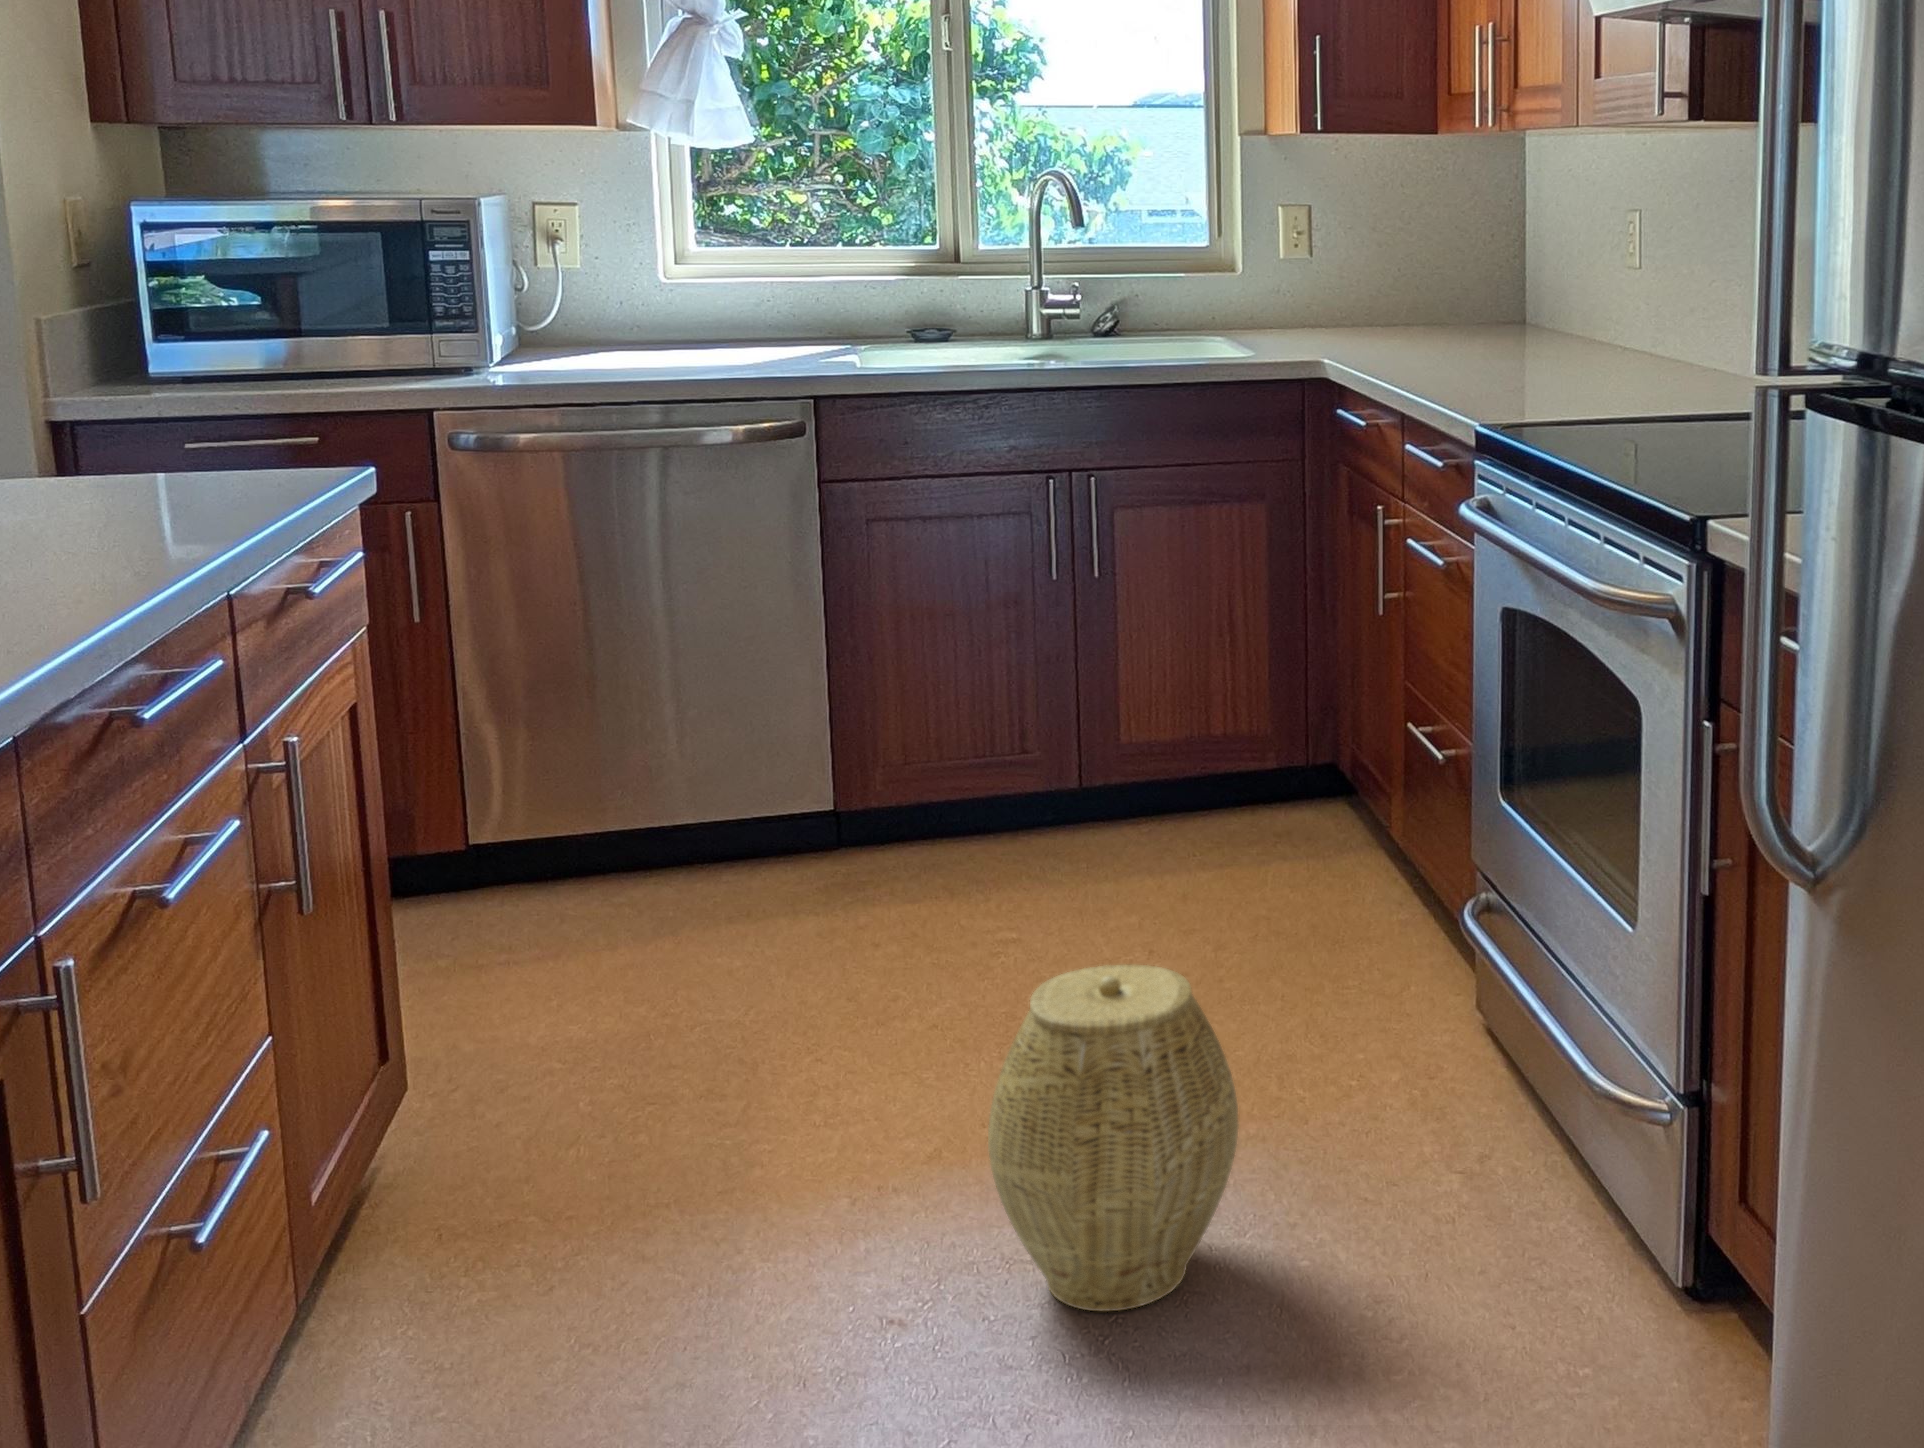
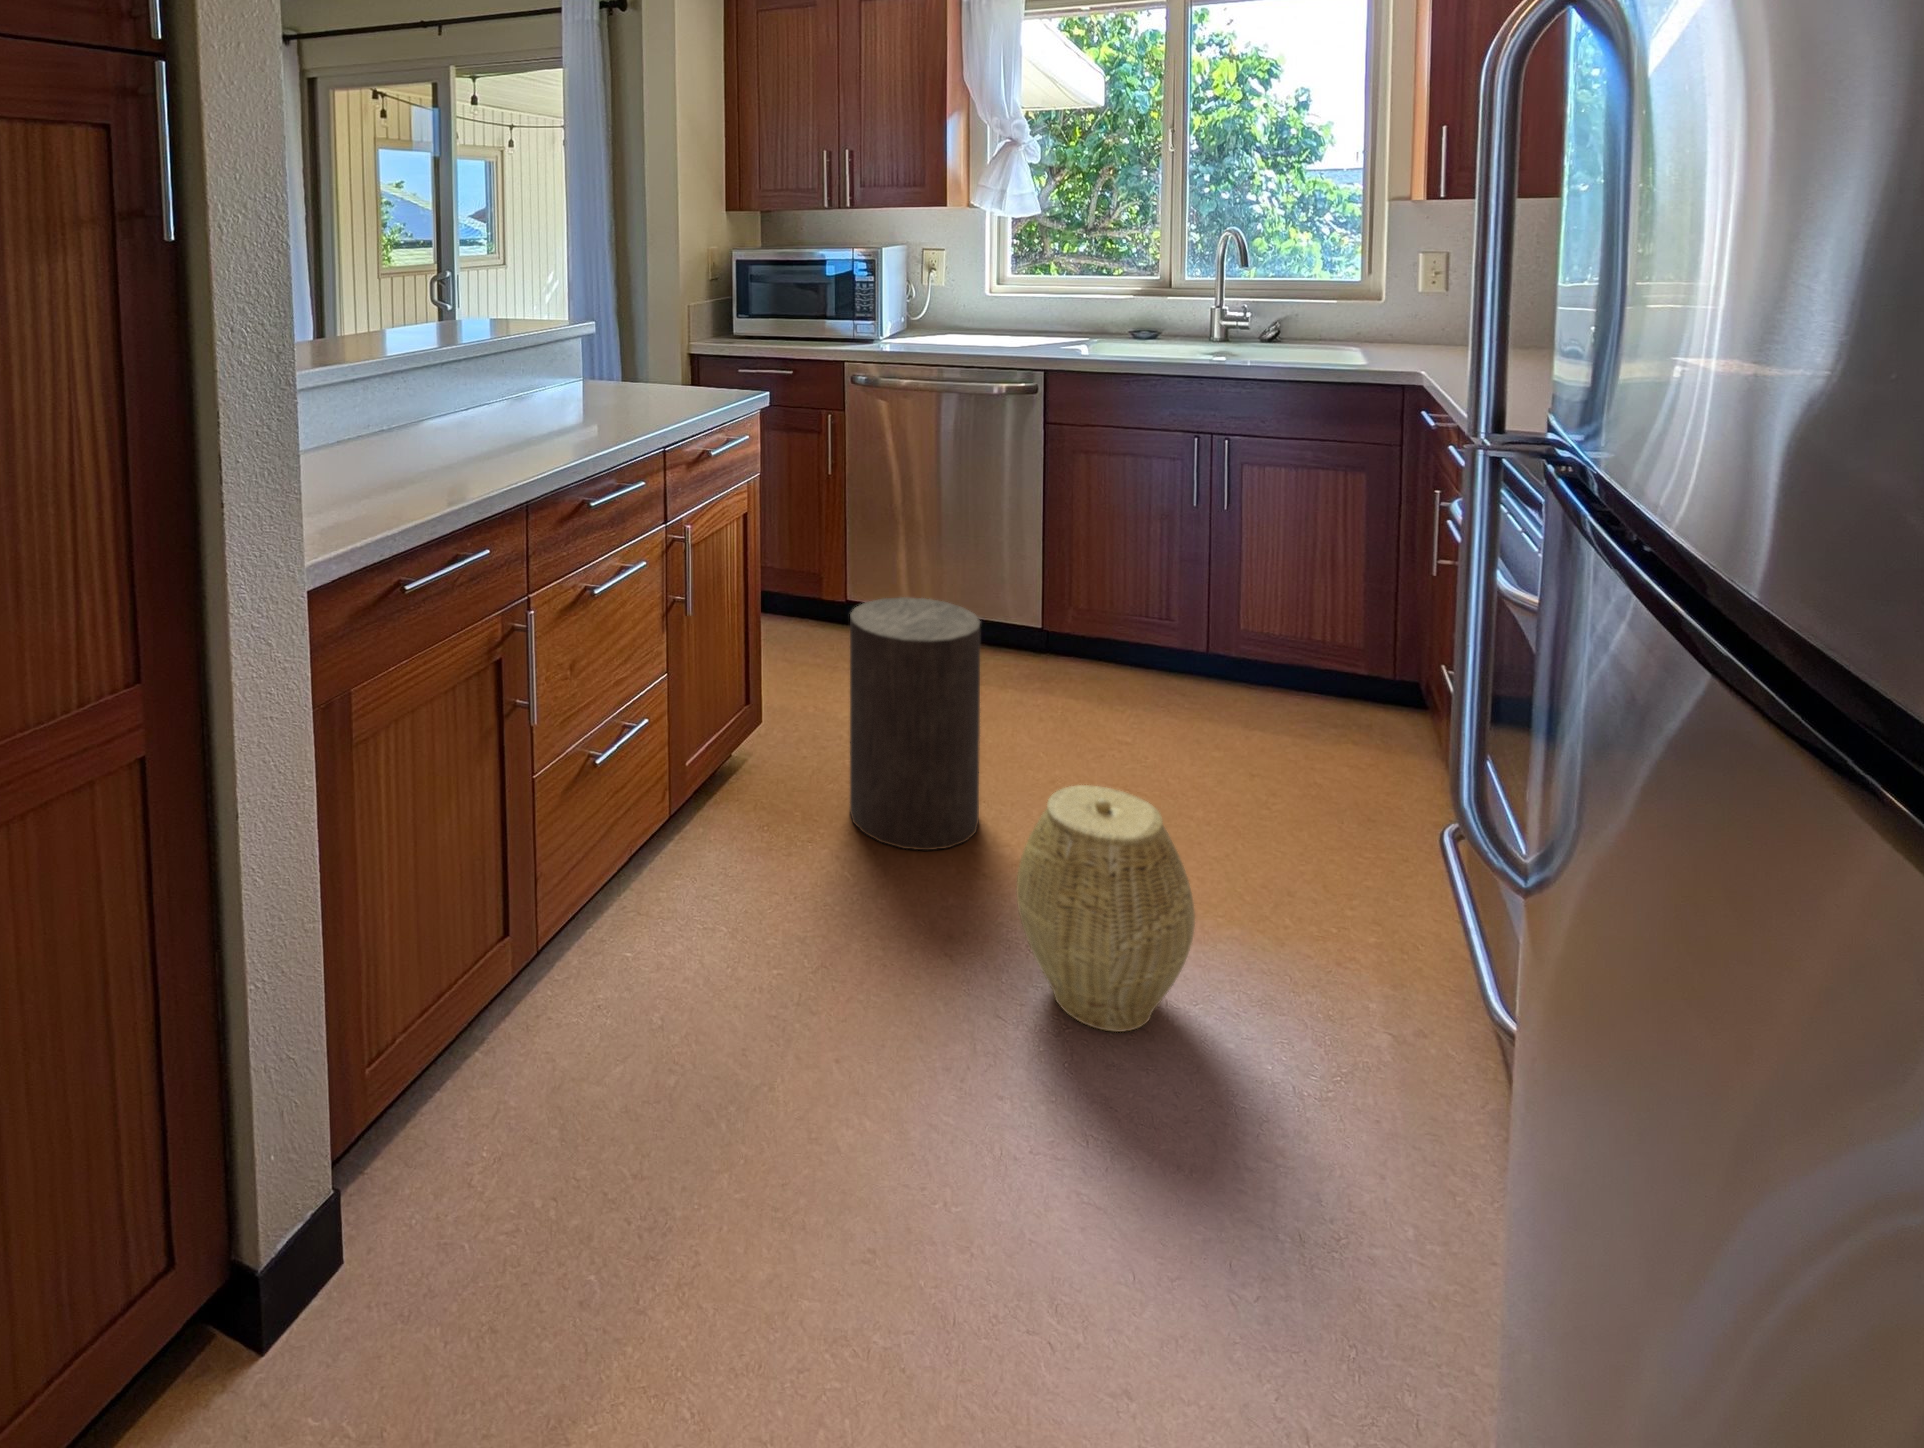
stool: none [600,778,839,1204] -> present [850,597,981,850]

